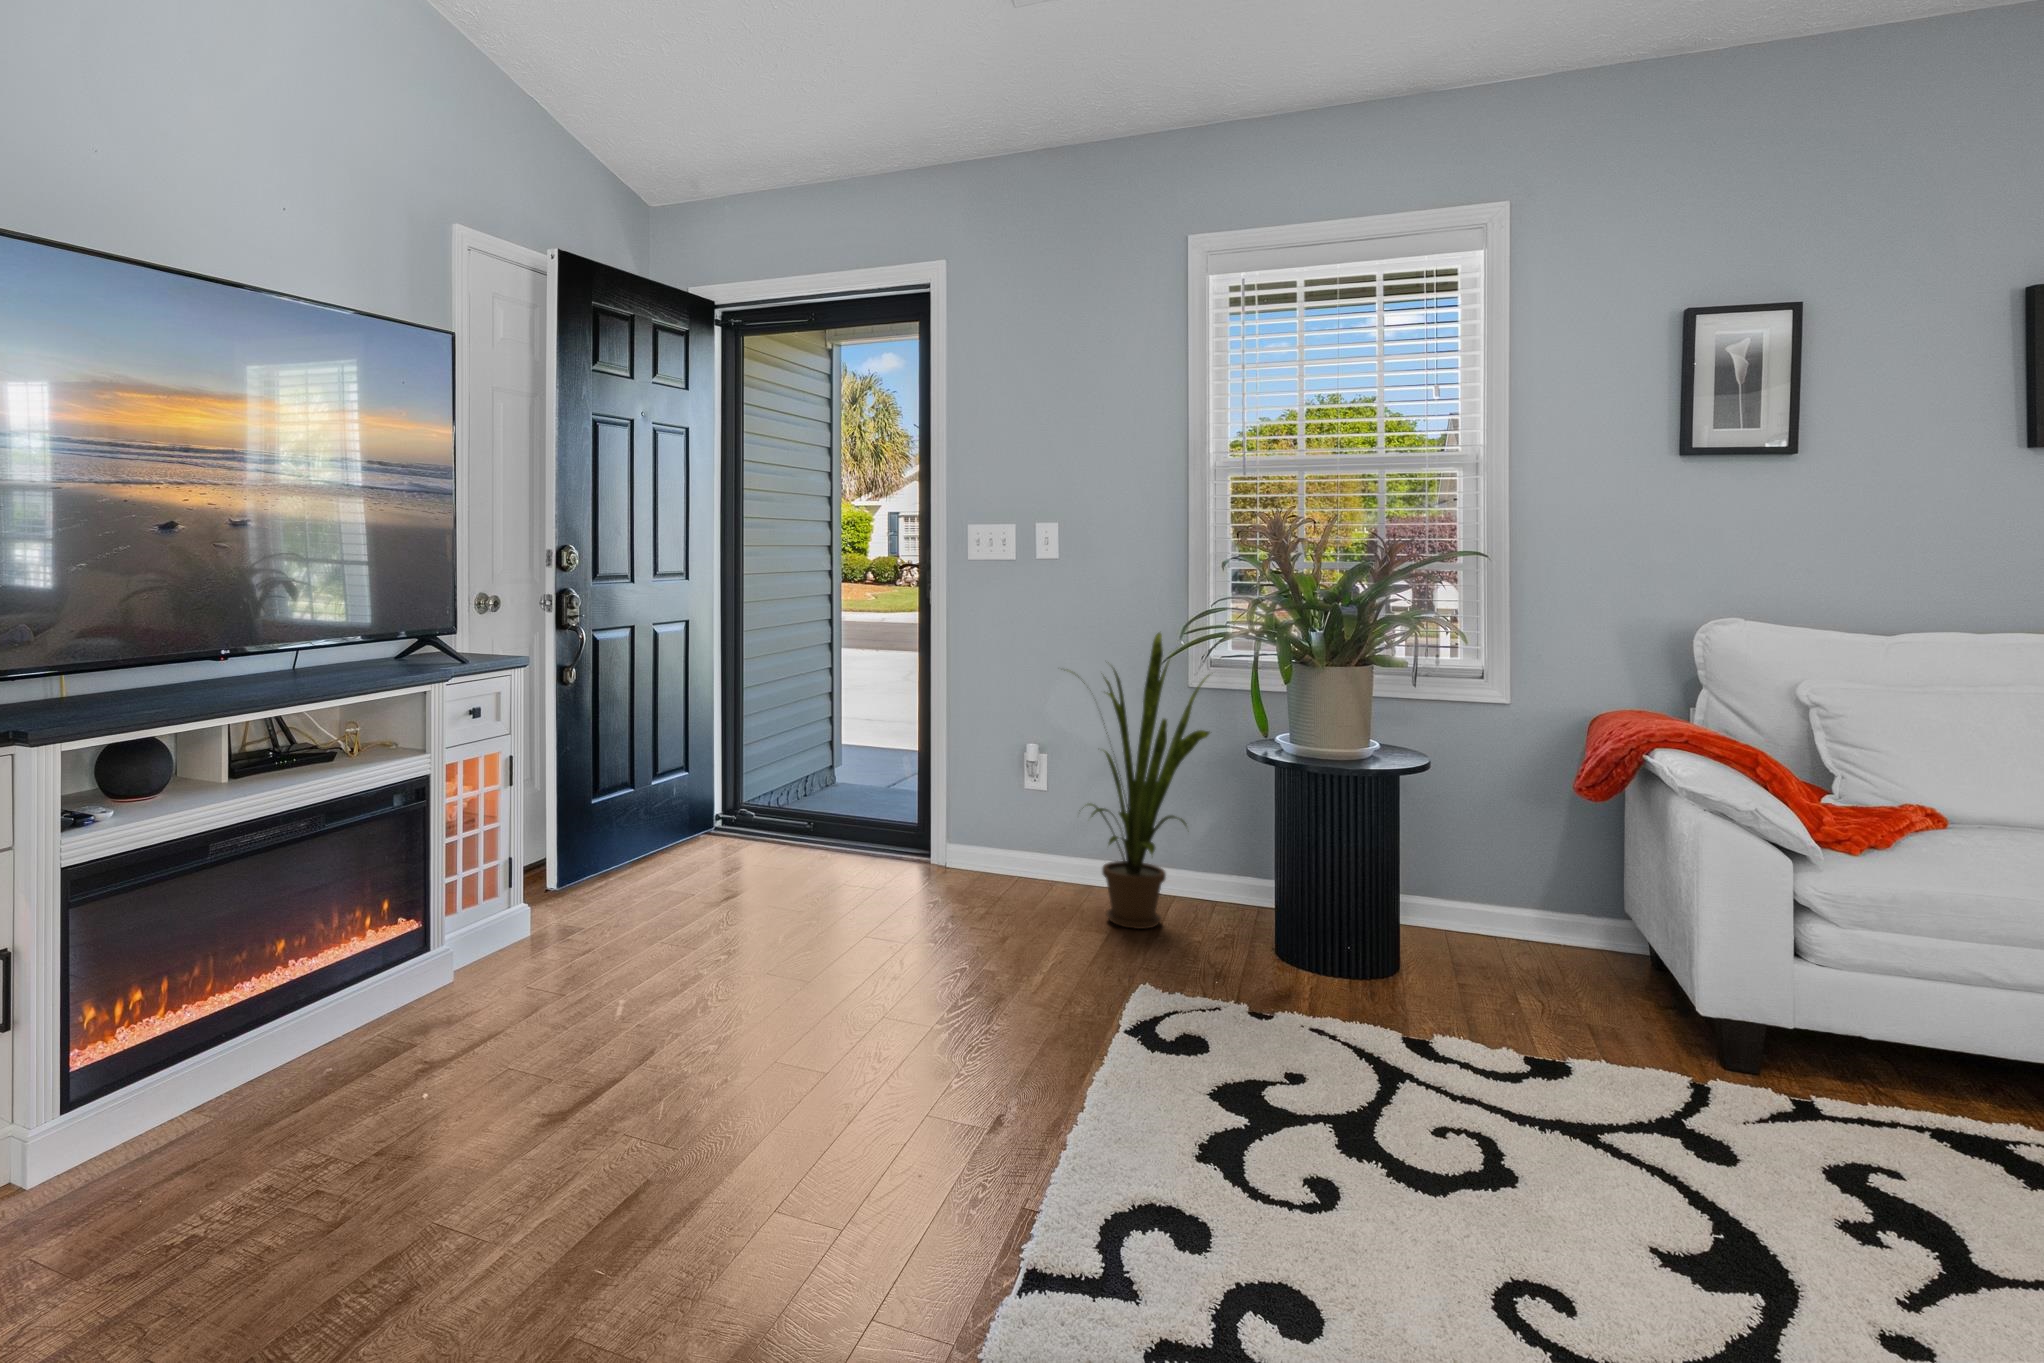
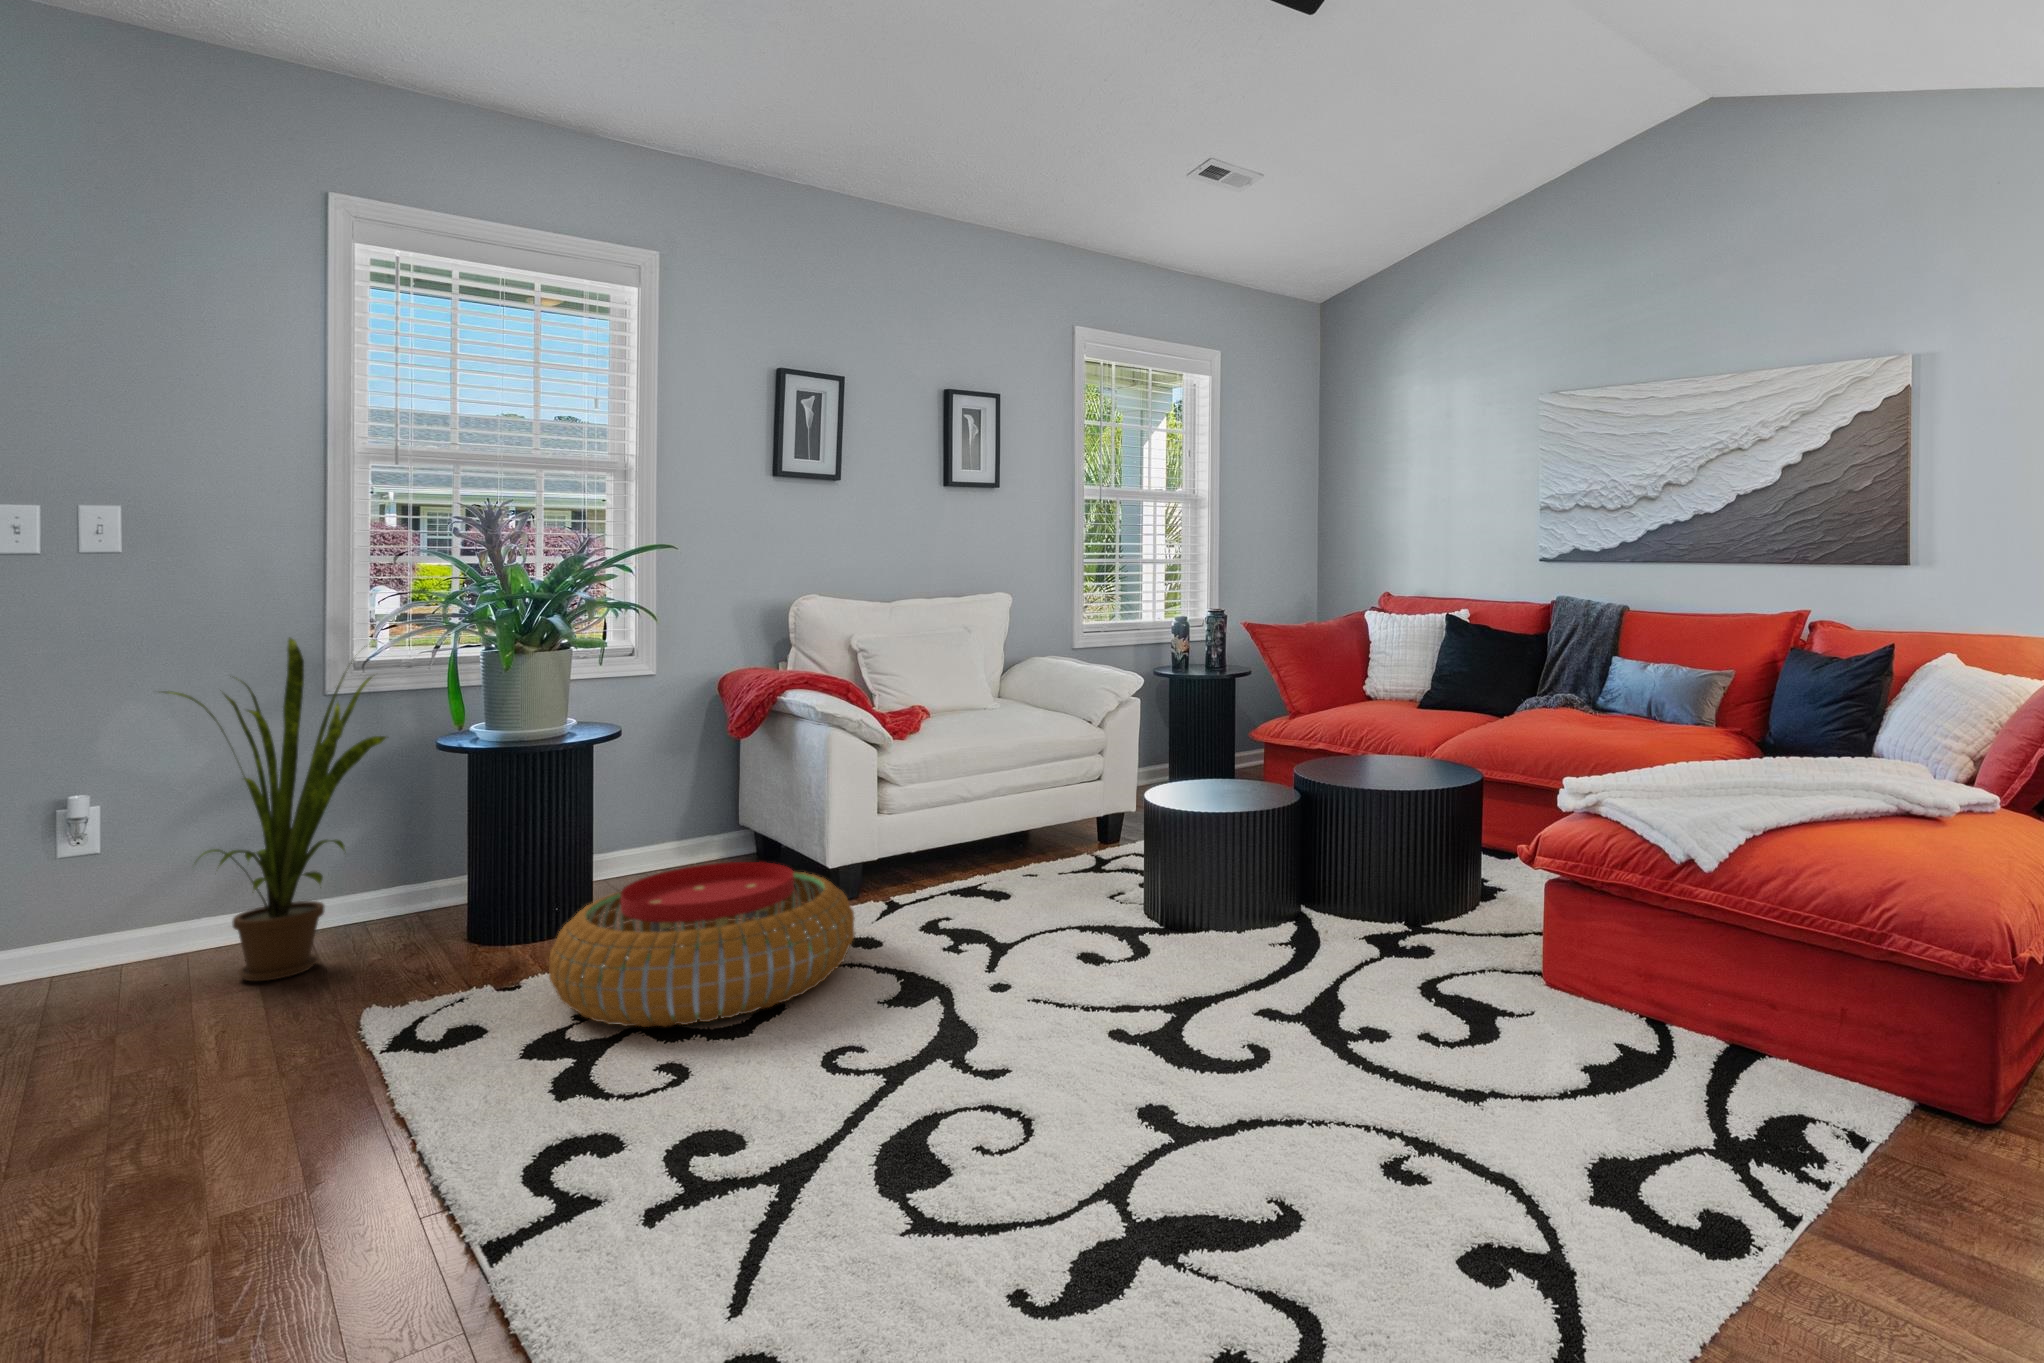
pouf: none [1270,945,1669,1179] -> present [549,862,855,1027]

